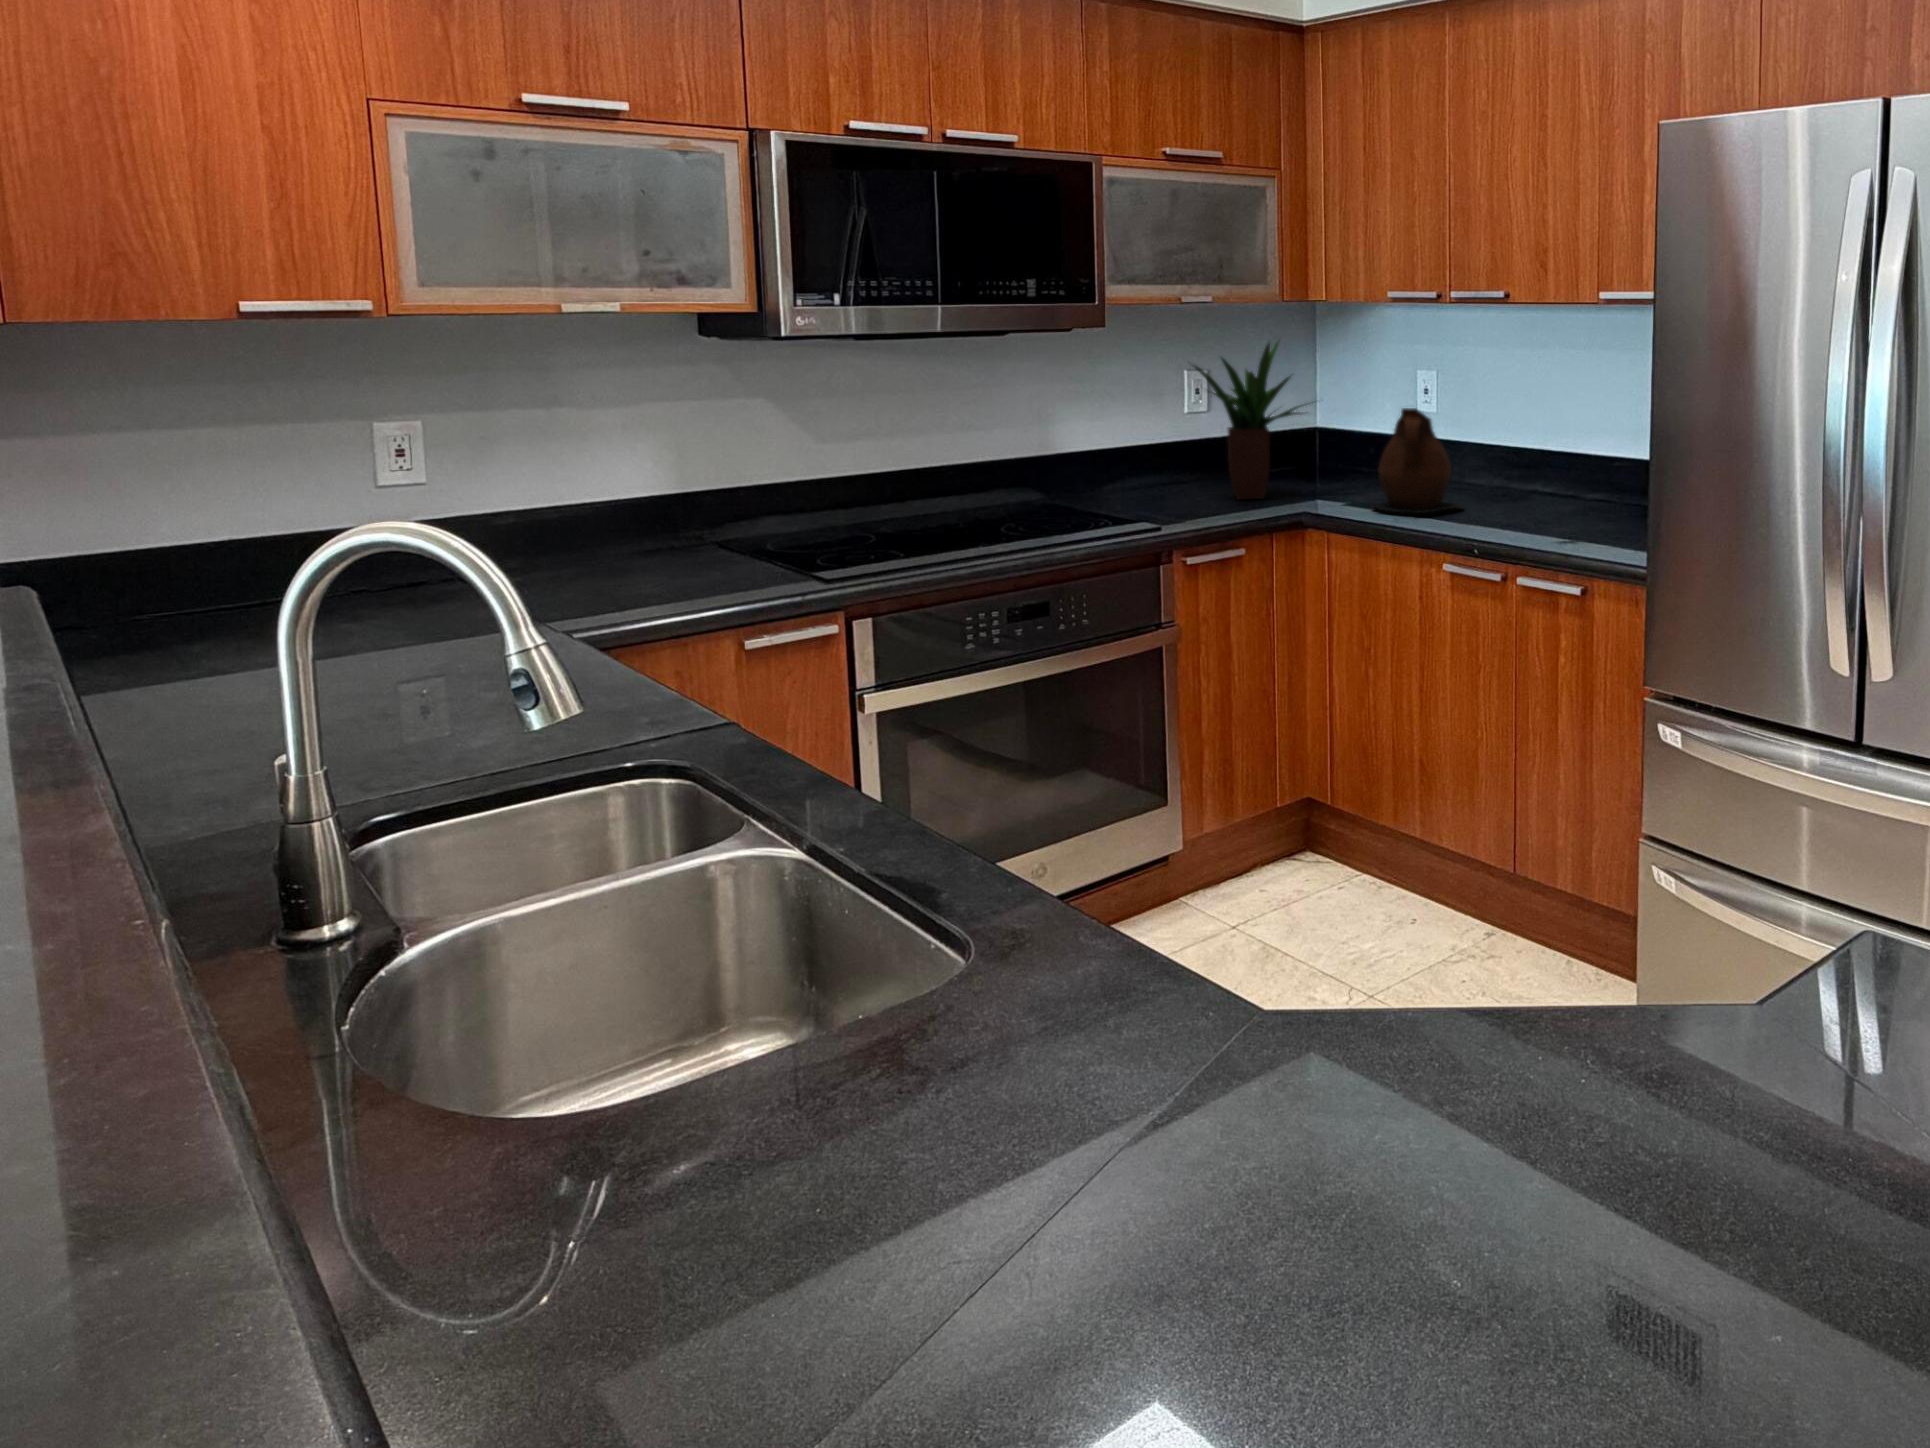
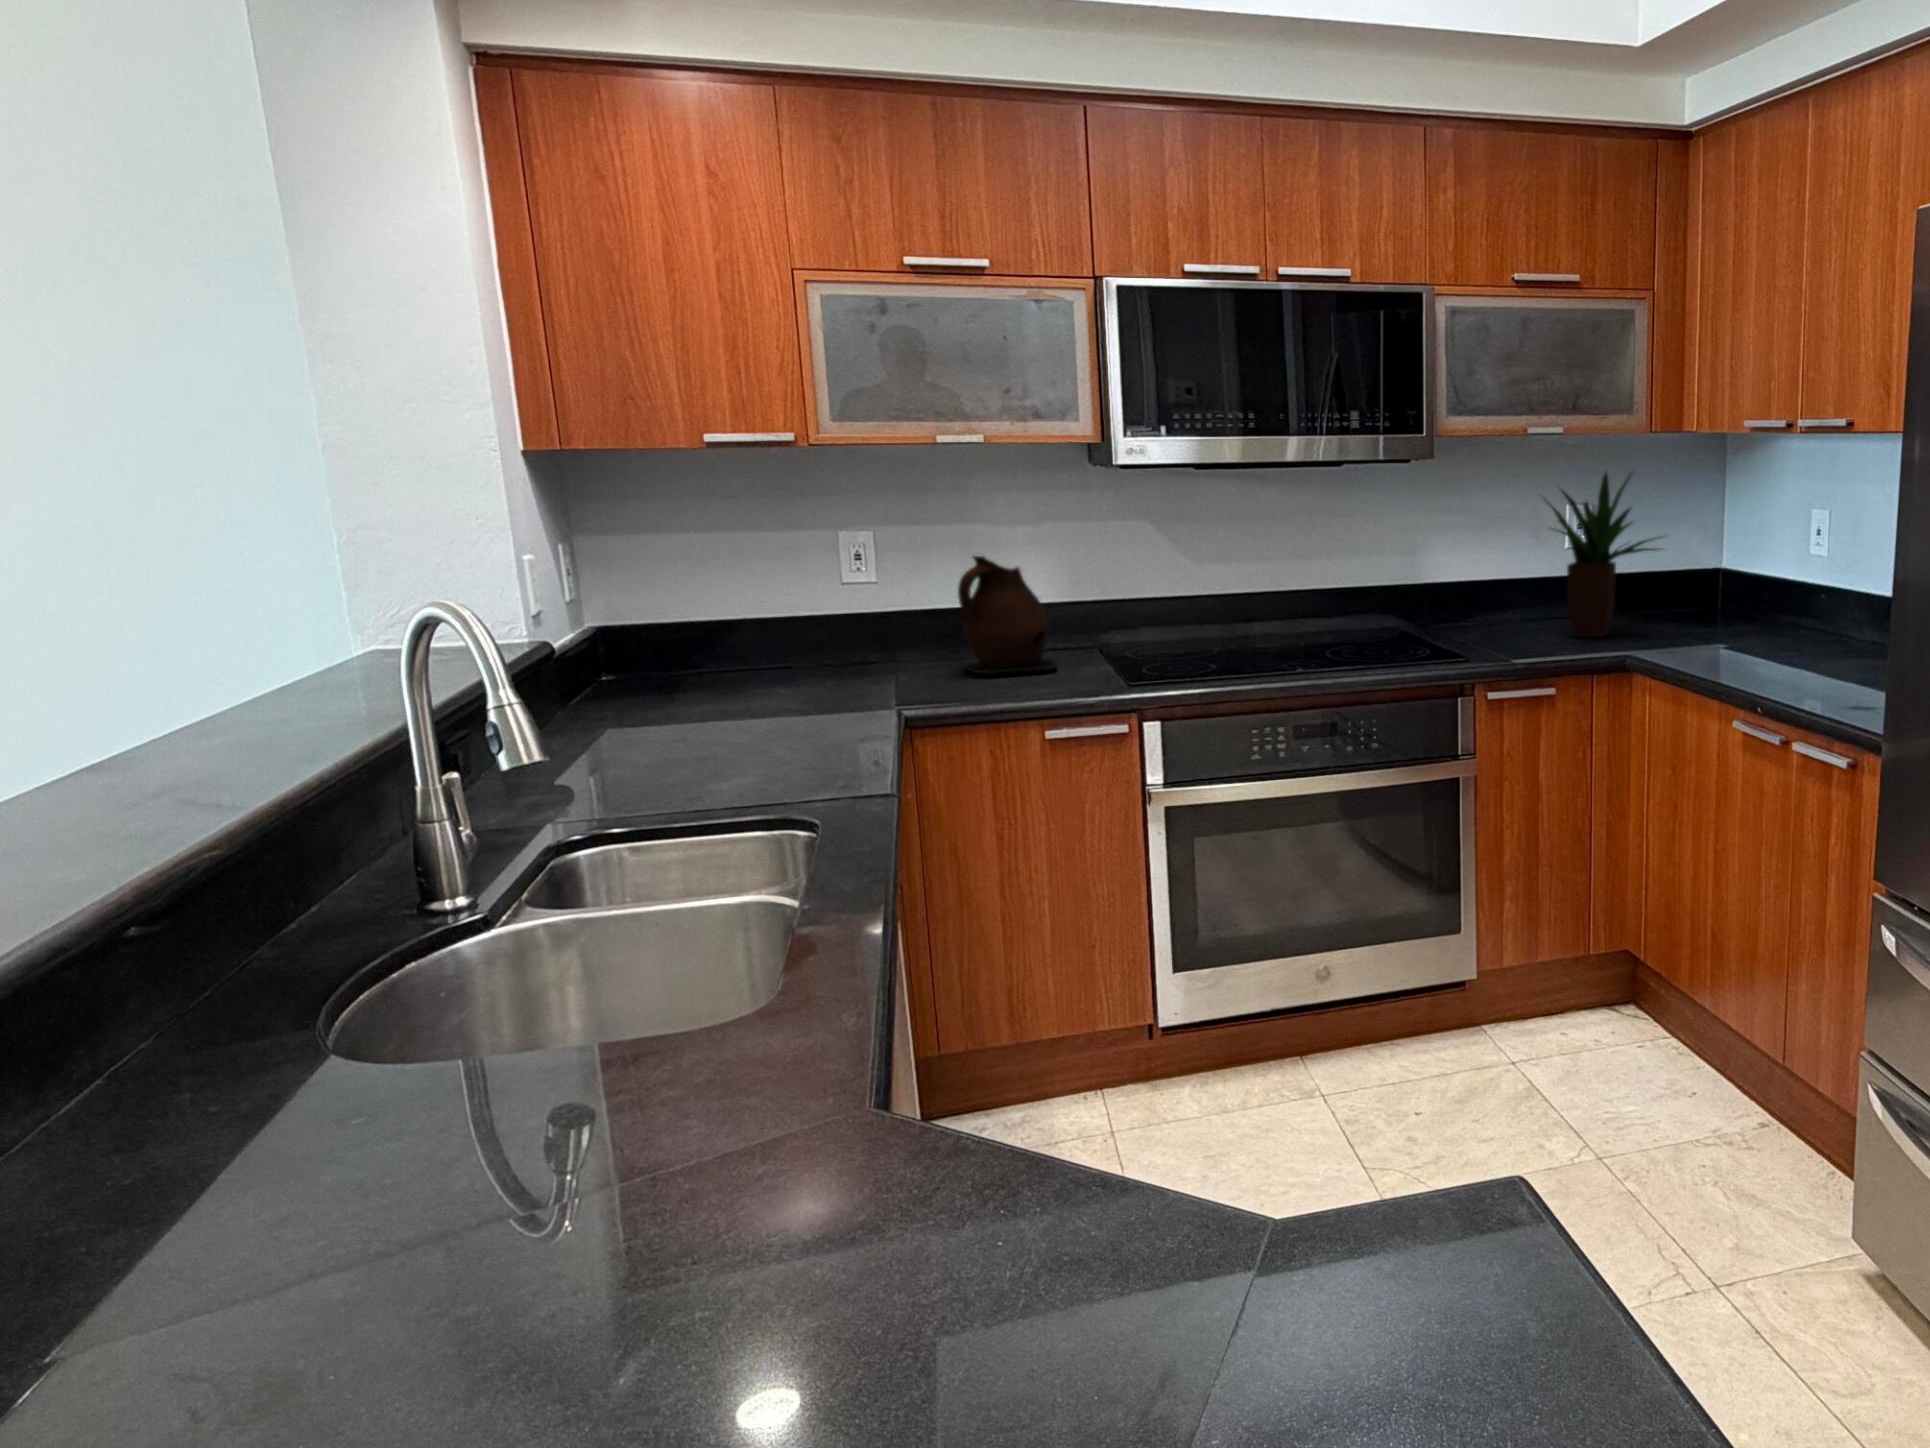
ceramic pitcher: present [1373,408,1462,513] -> present [958,556,1057,673]

